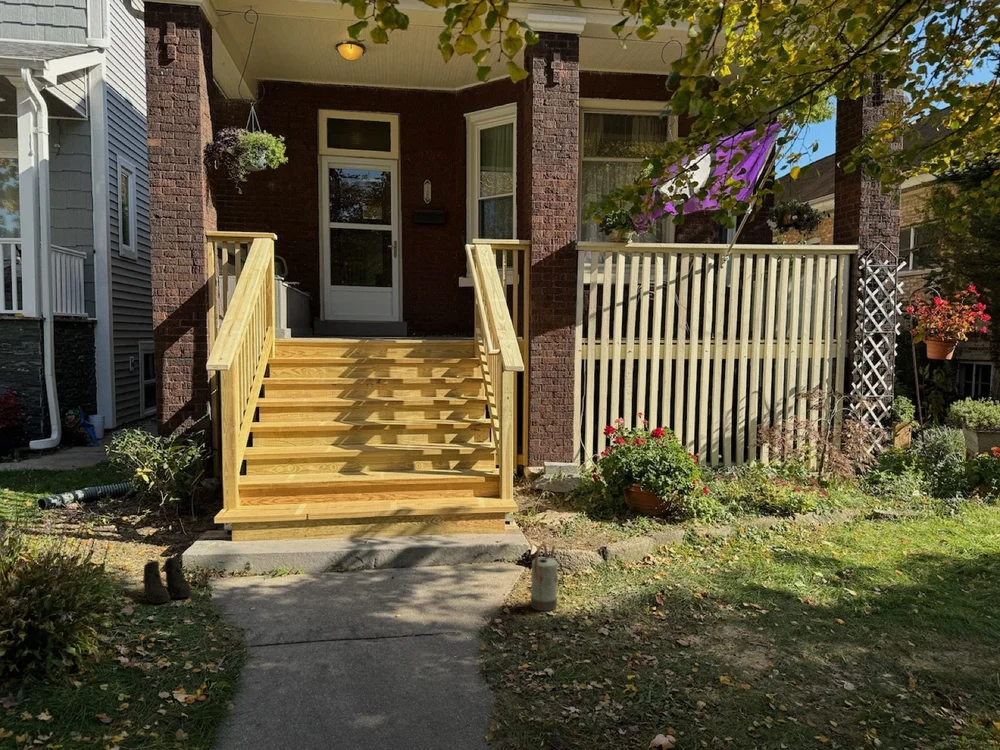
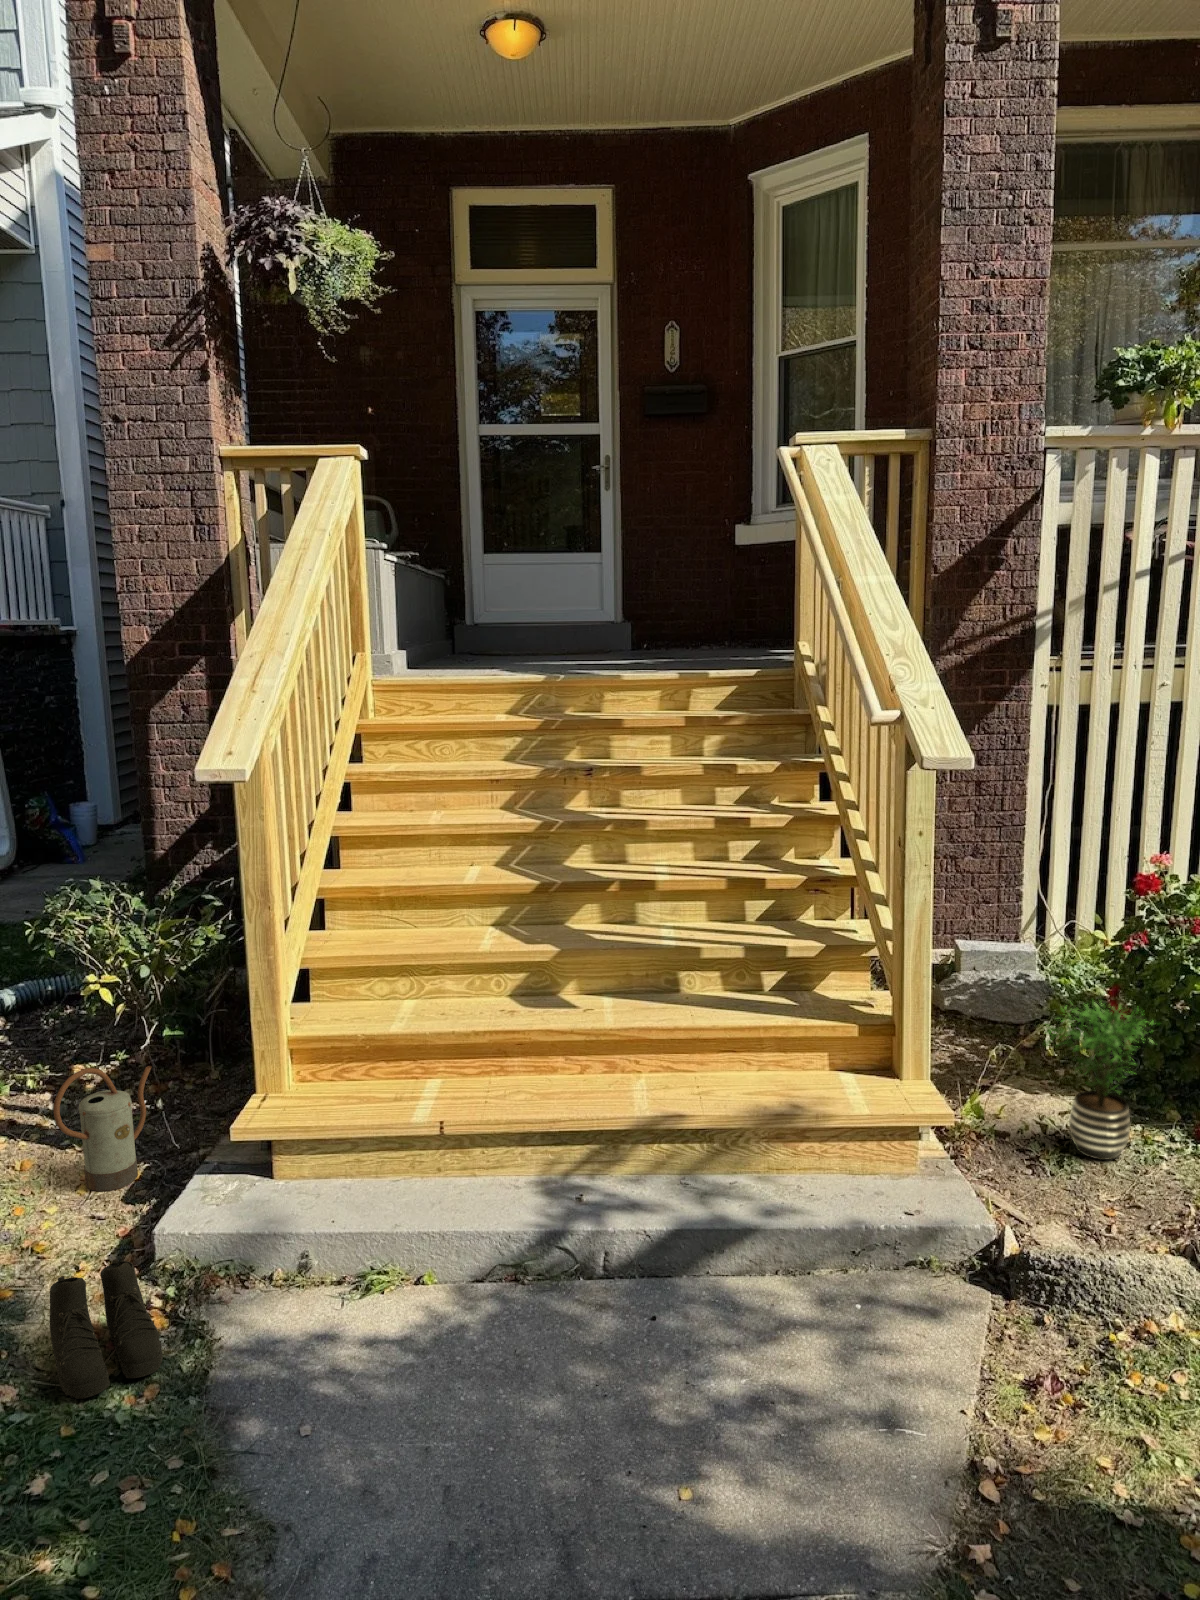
potted plant: none [563,469,609,536] -> present [1046,1002,1154,1160]
watering can: present [531,544,558,611] -> present [54,1066,151,1191]

